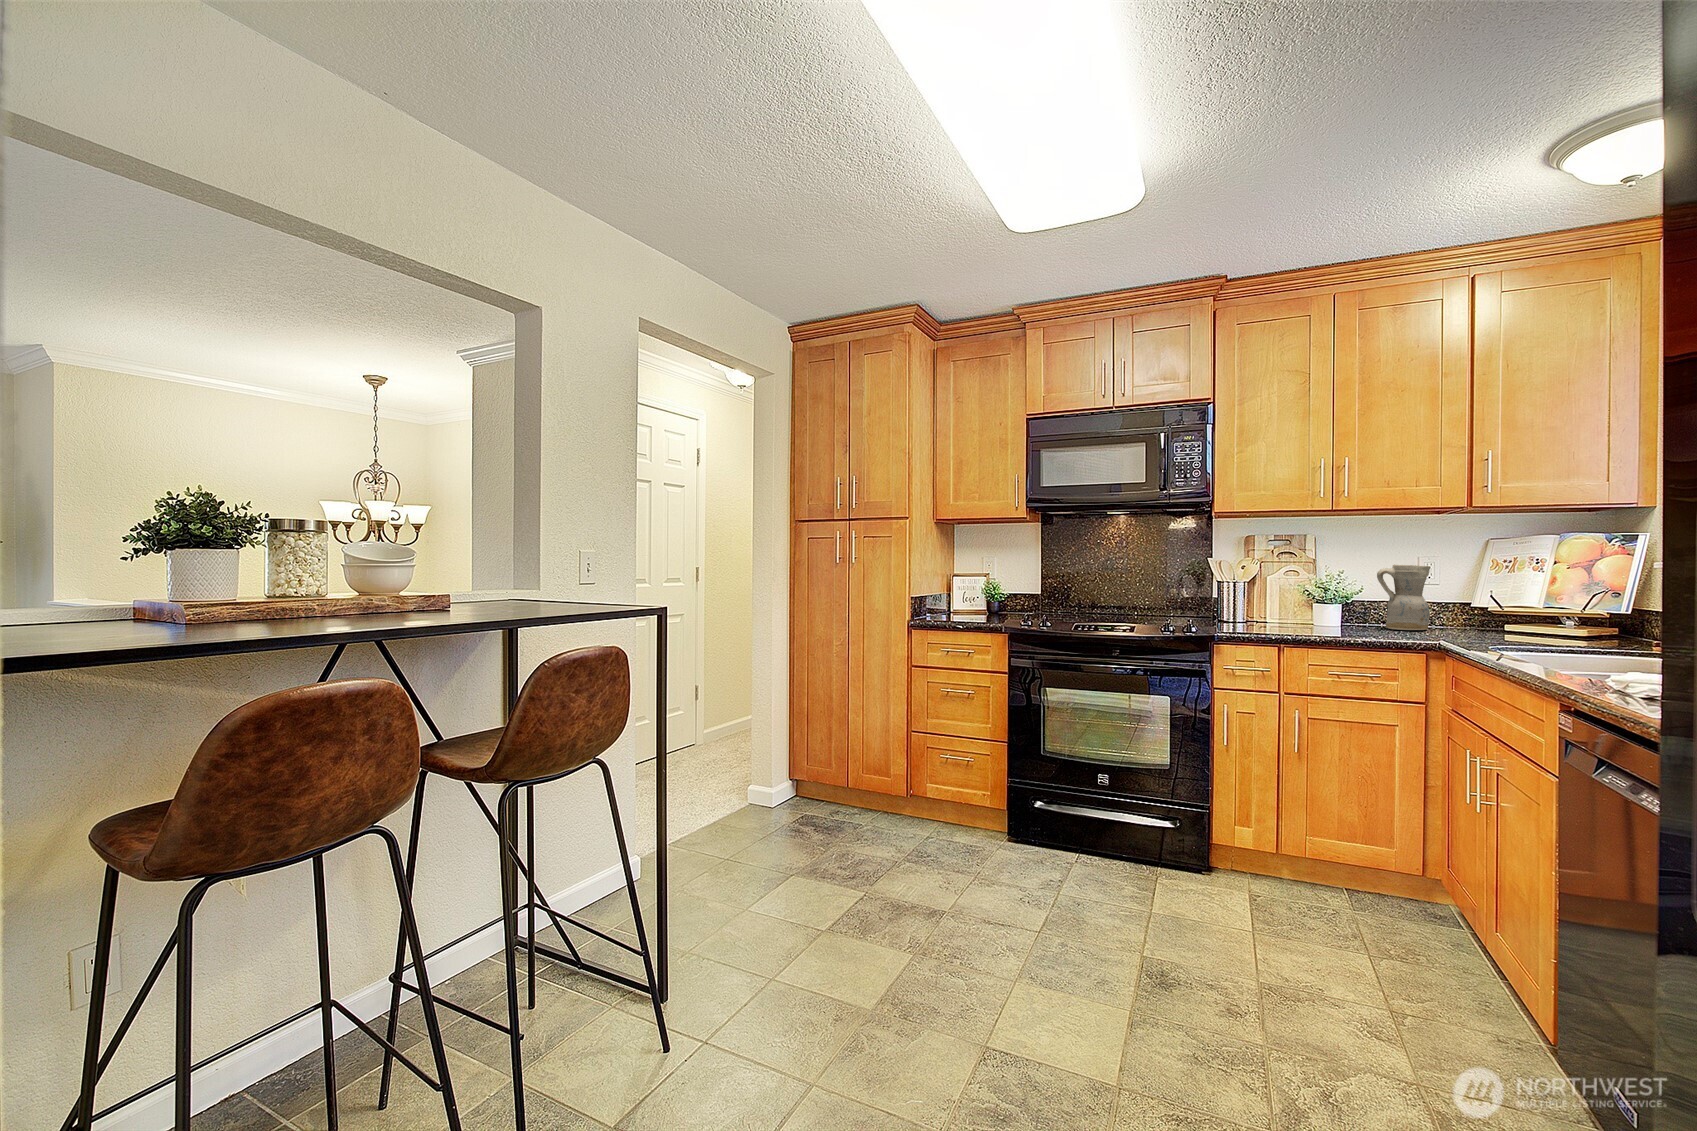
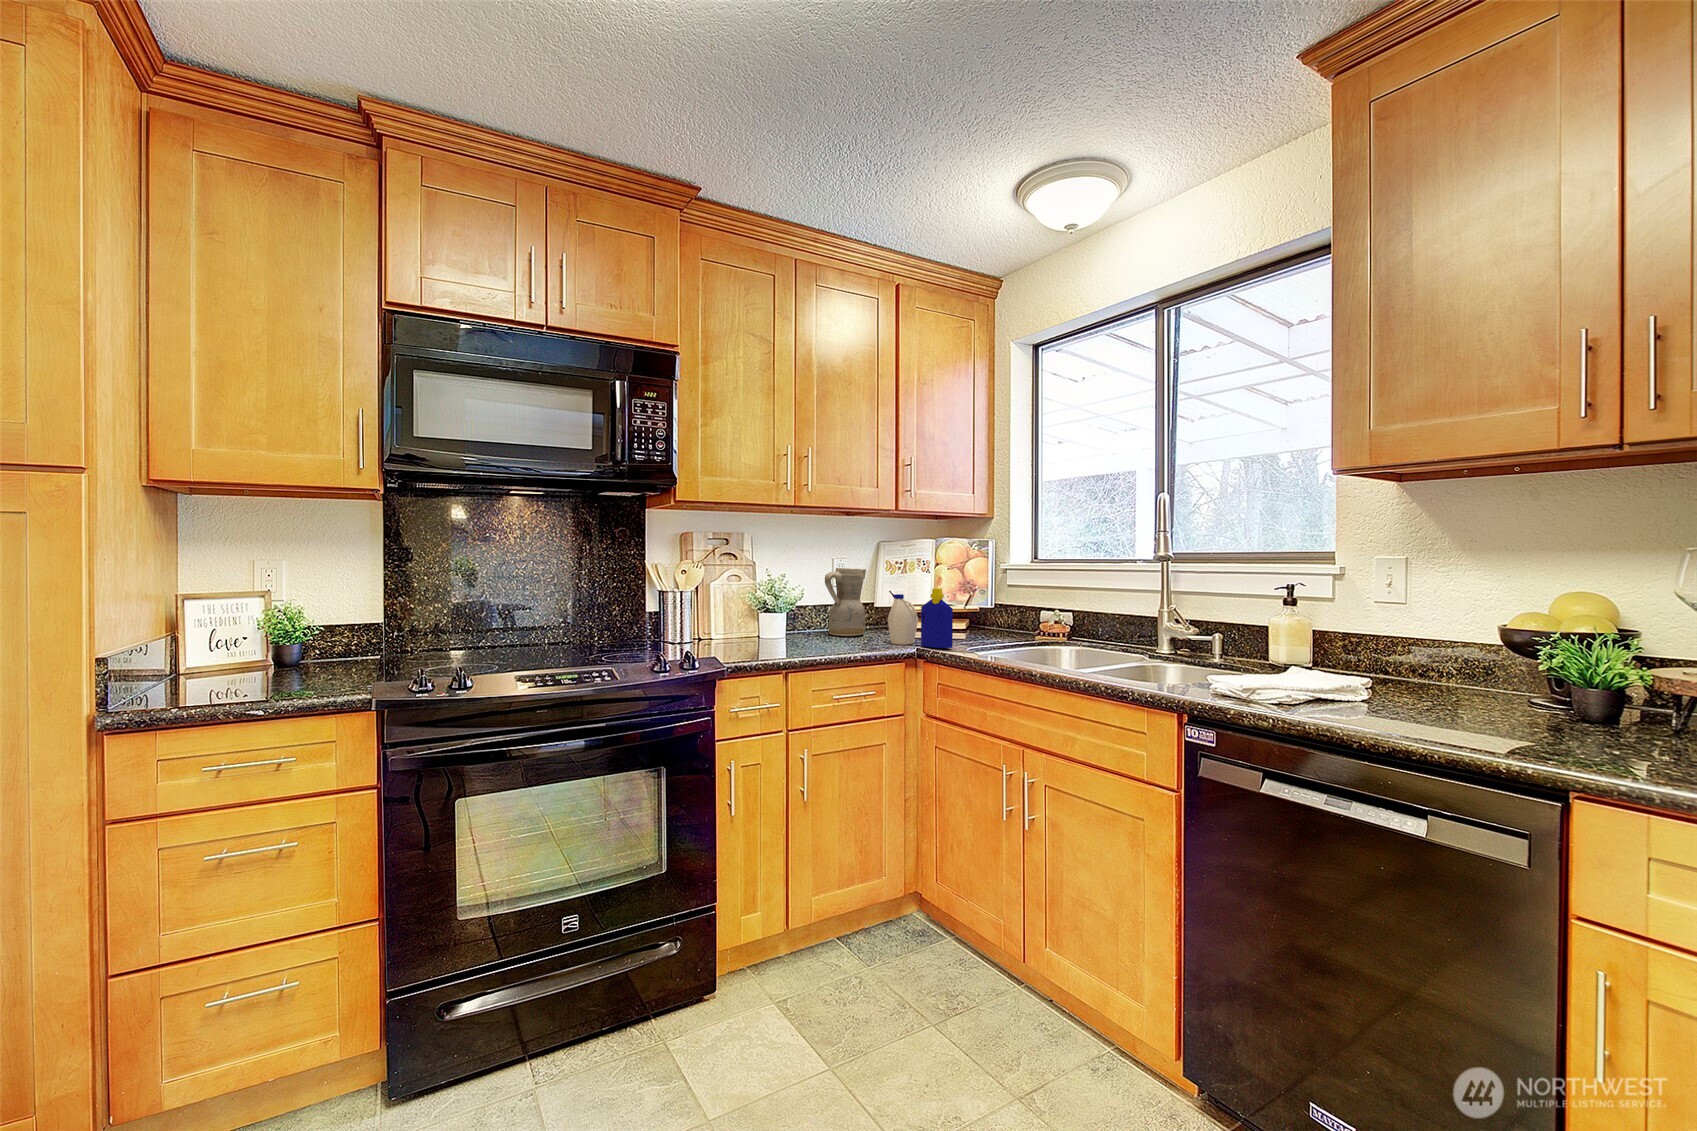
bottle: none [1428,583,1487,644] -> present [888,588,953,648]

